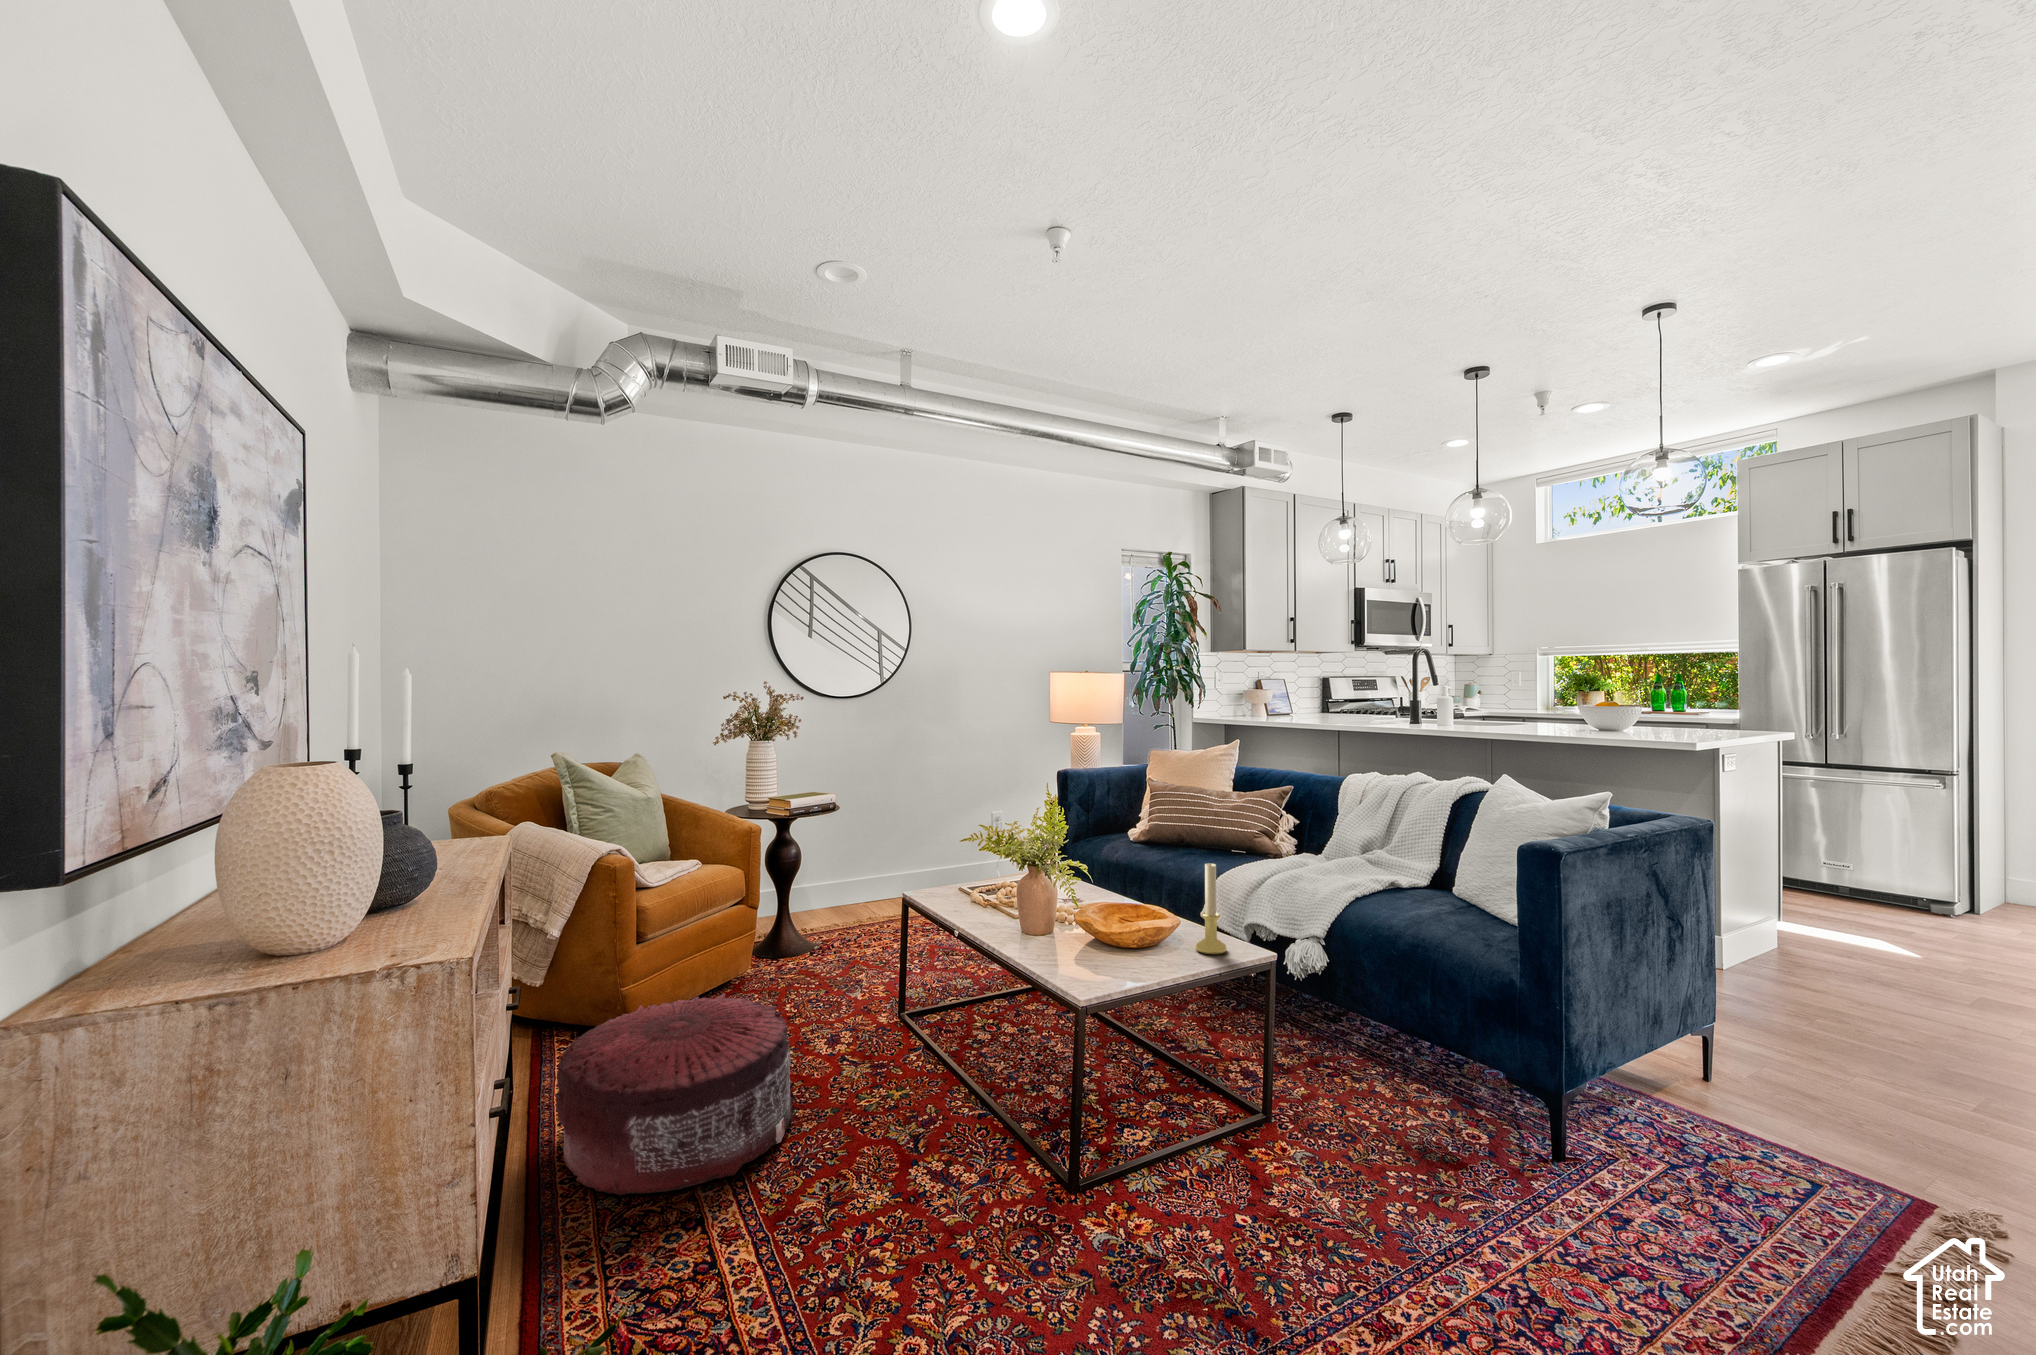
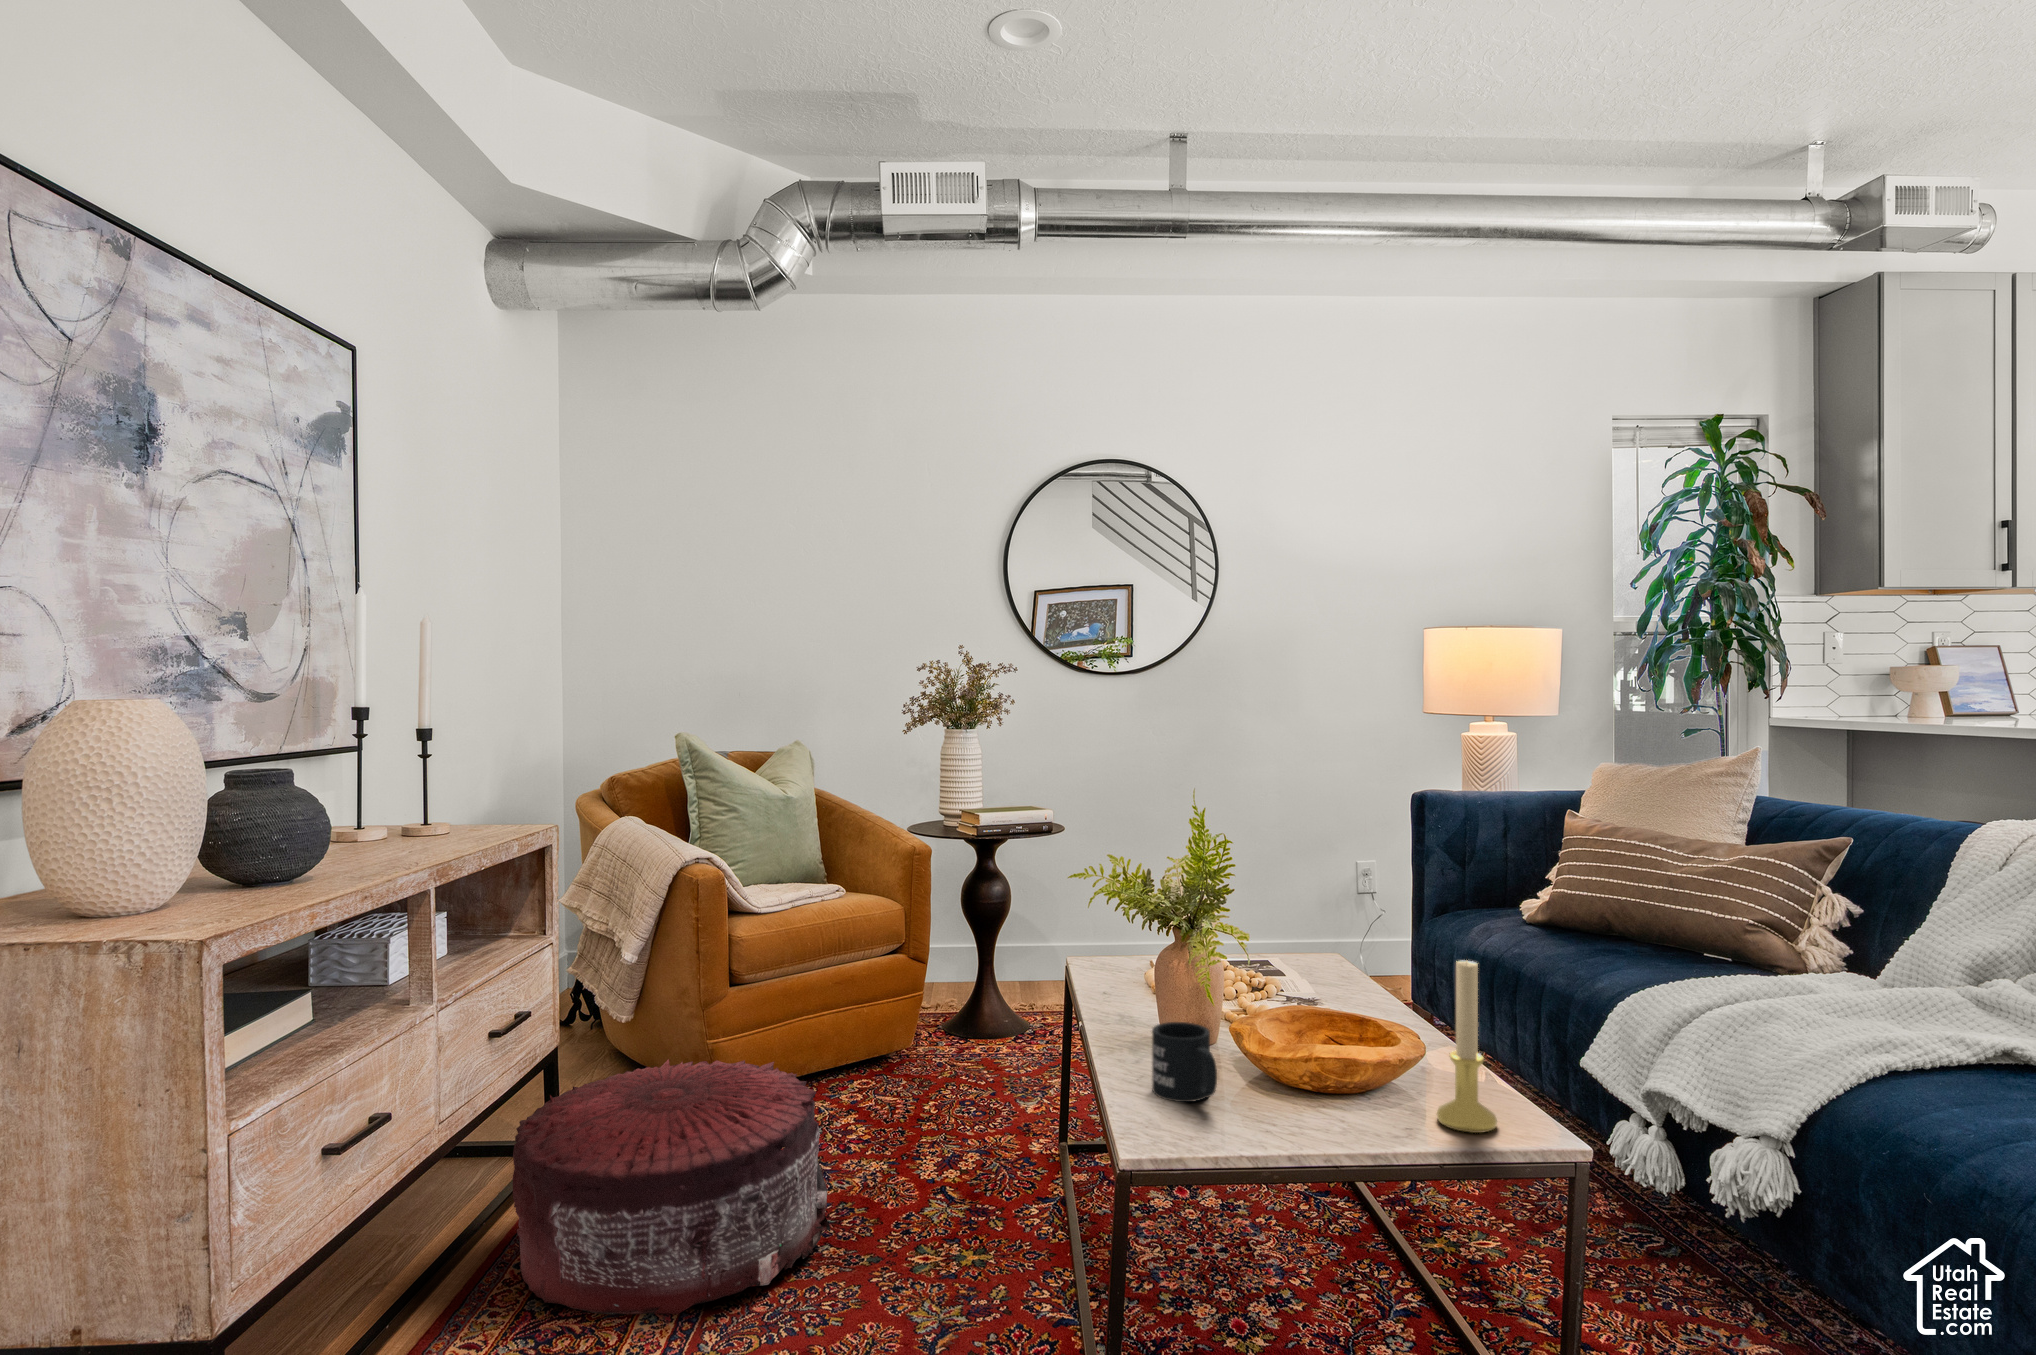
mug: none [1045,918,1091,965] -> present [1152,1022,1217,1102]

